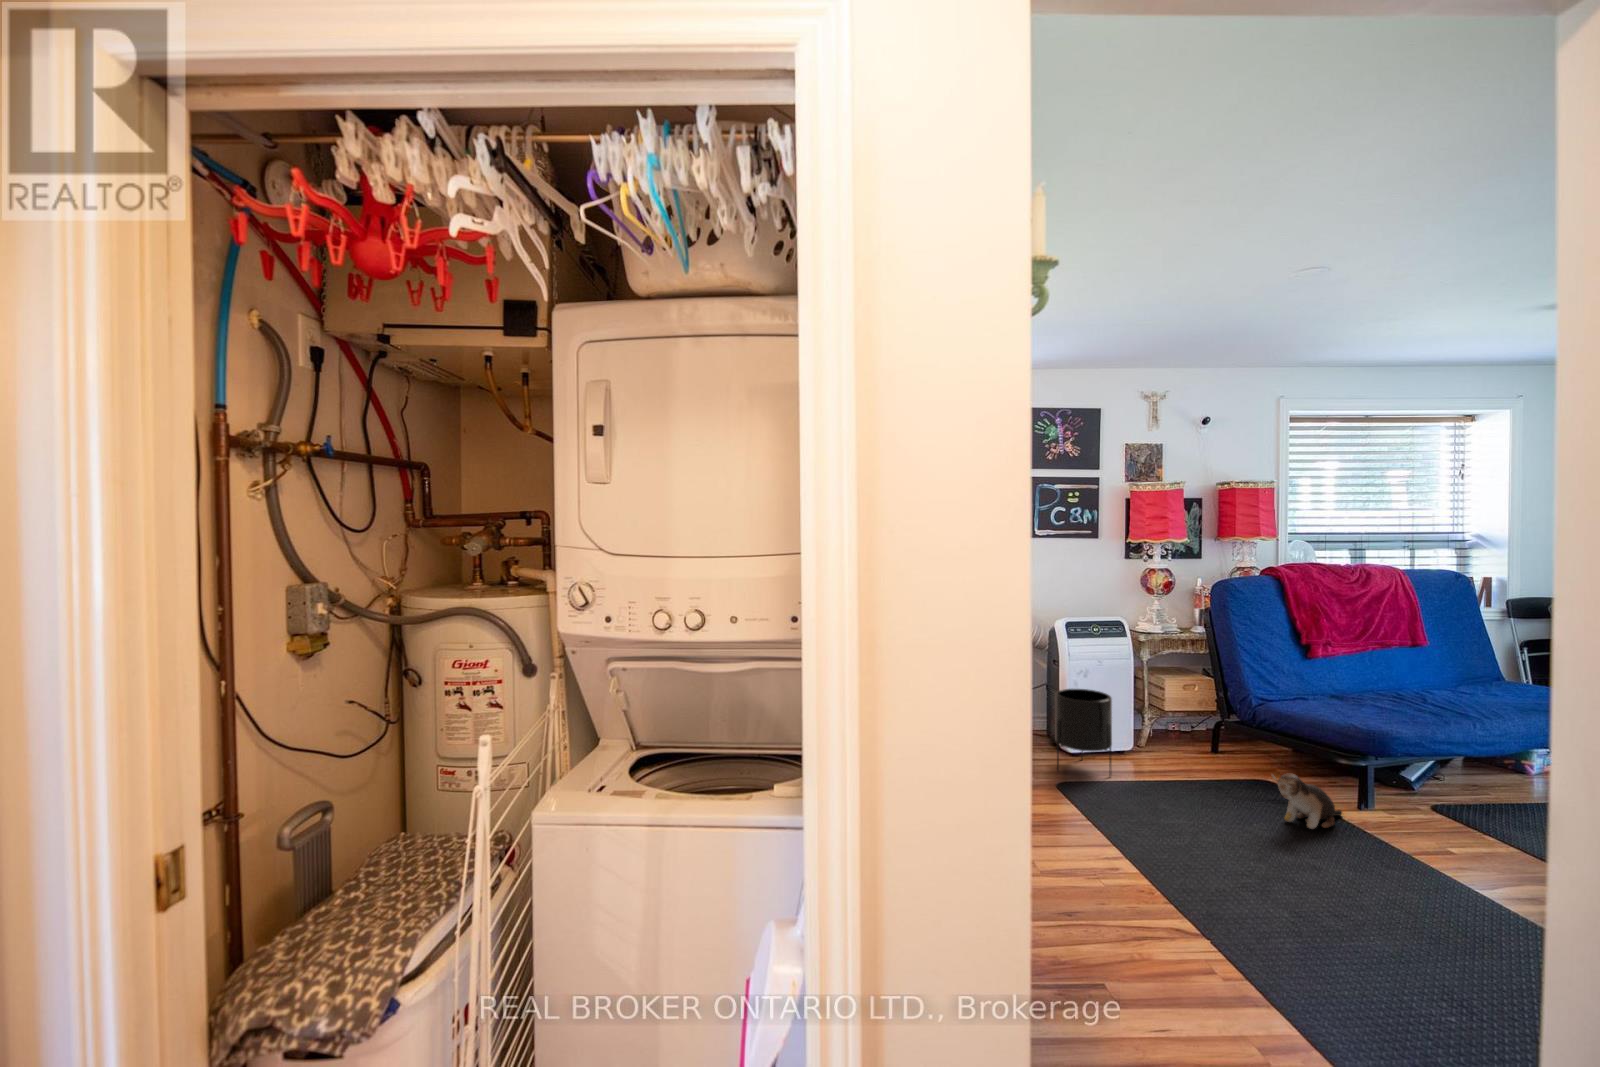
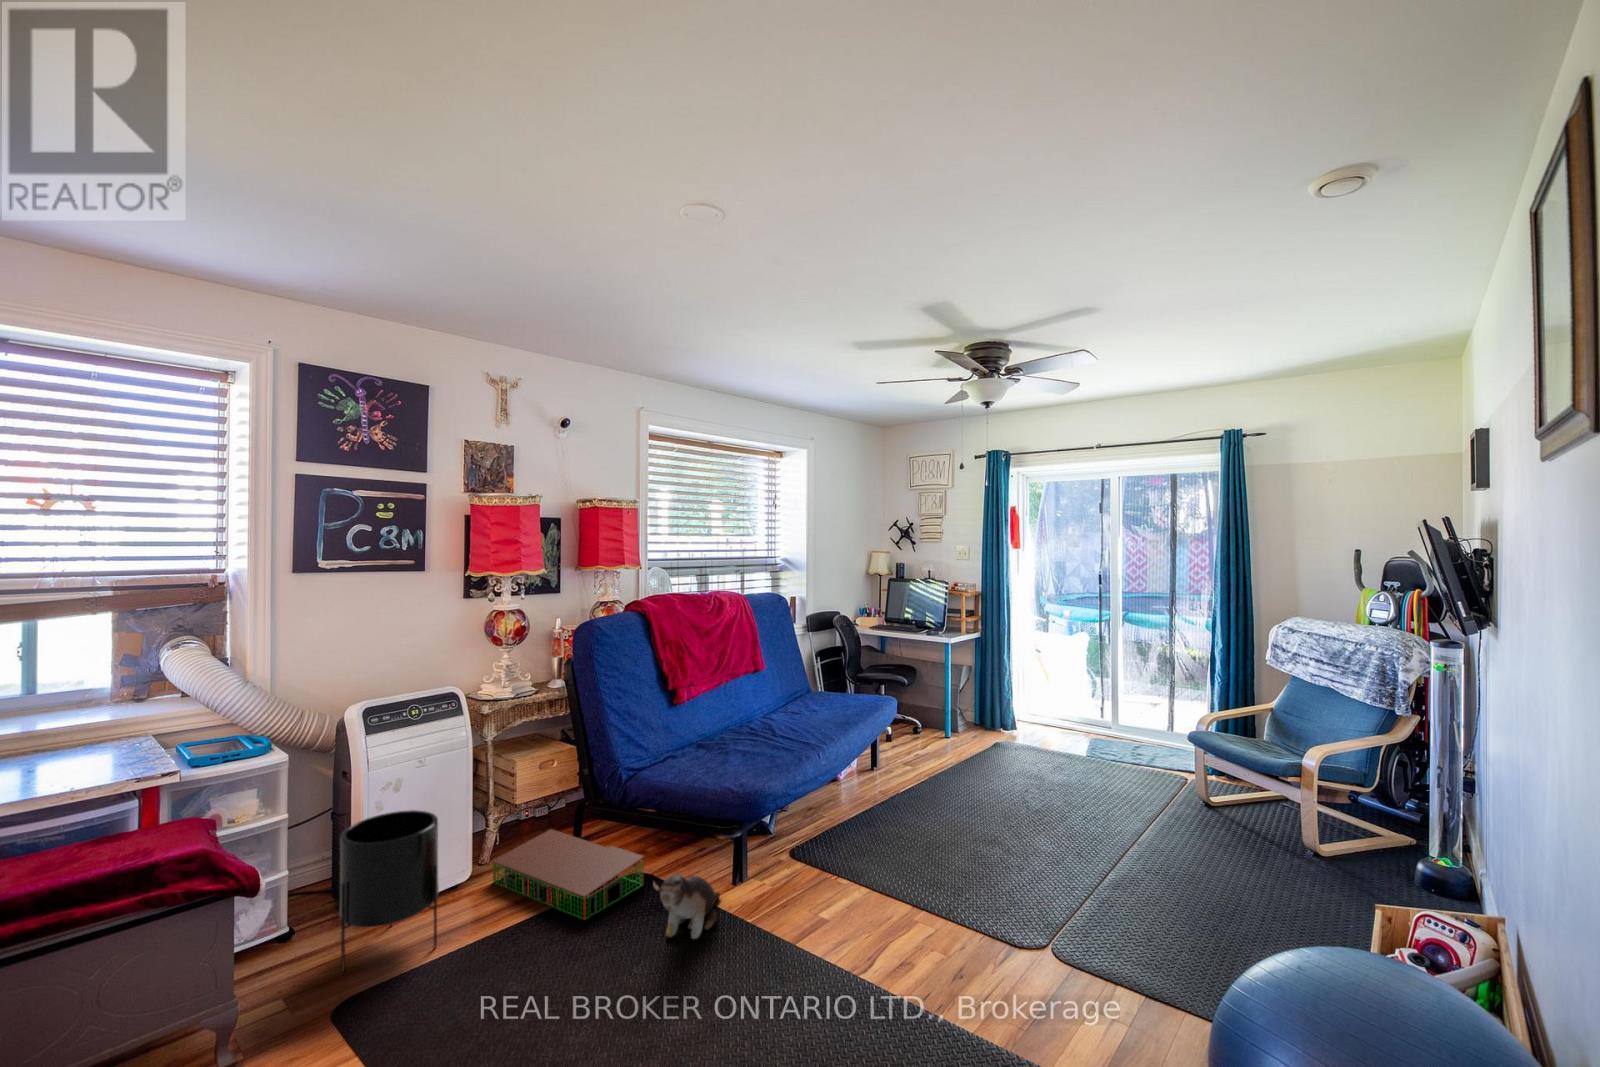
storage bin: none [1147,735,1271,794] -> present [492,829,644,919]

